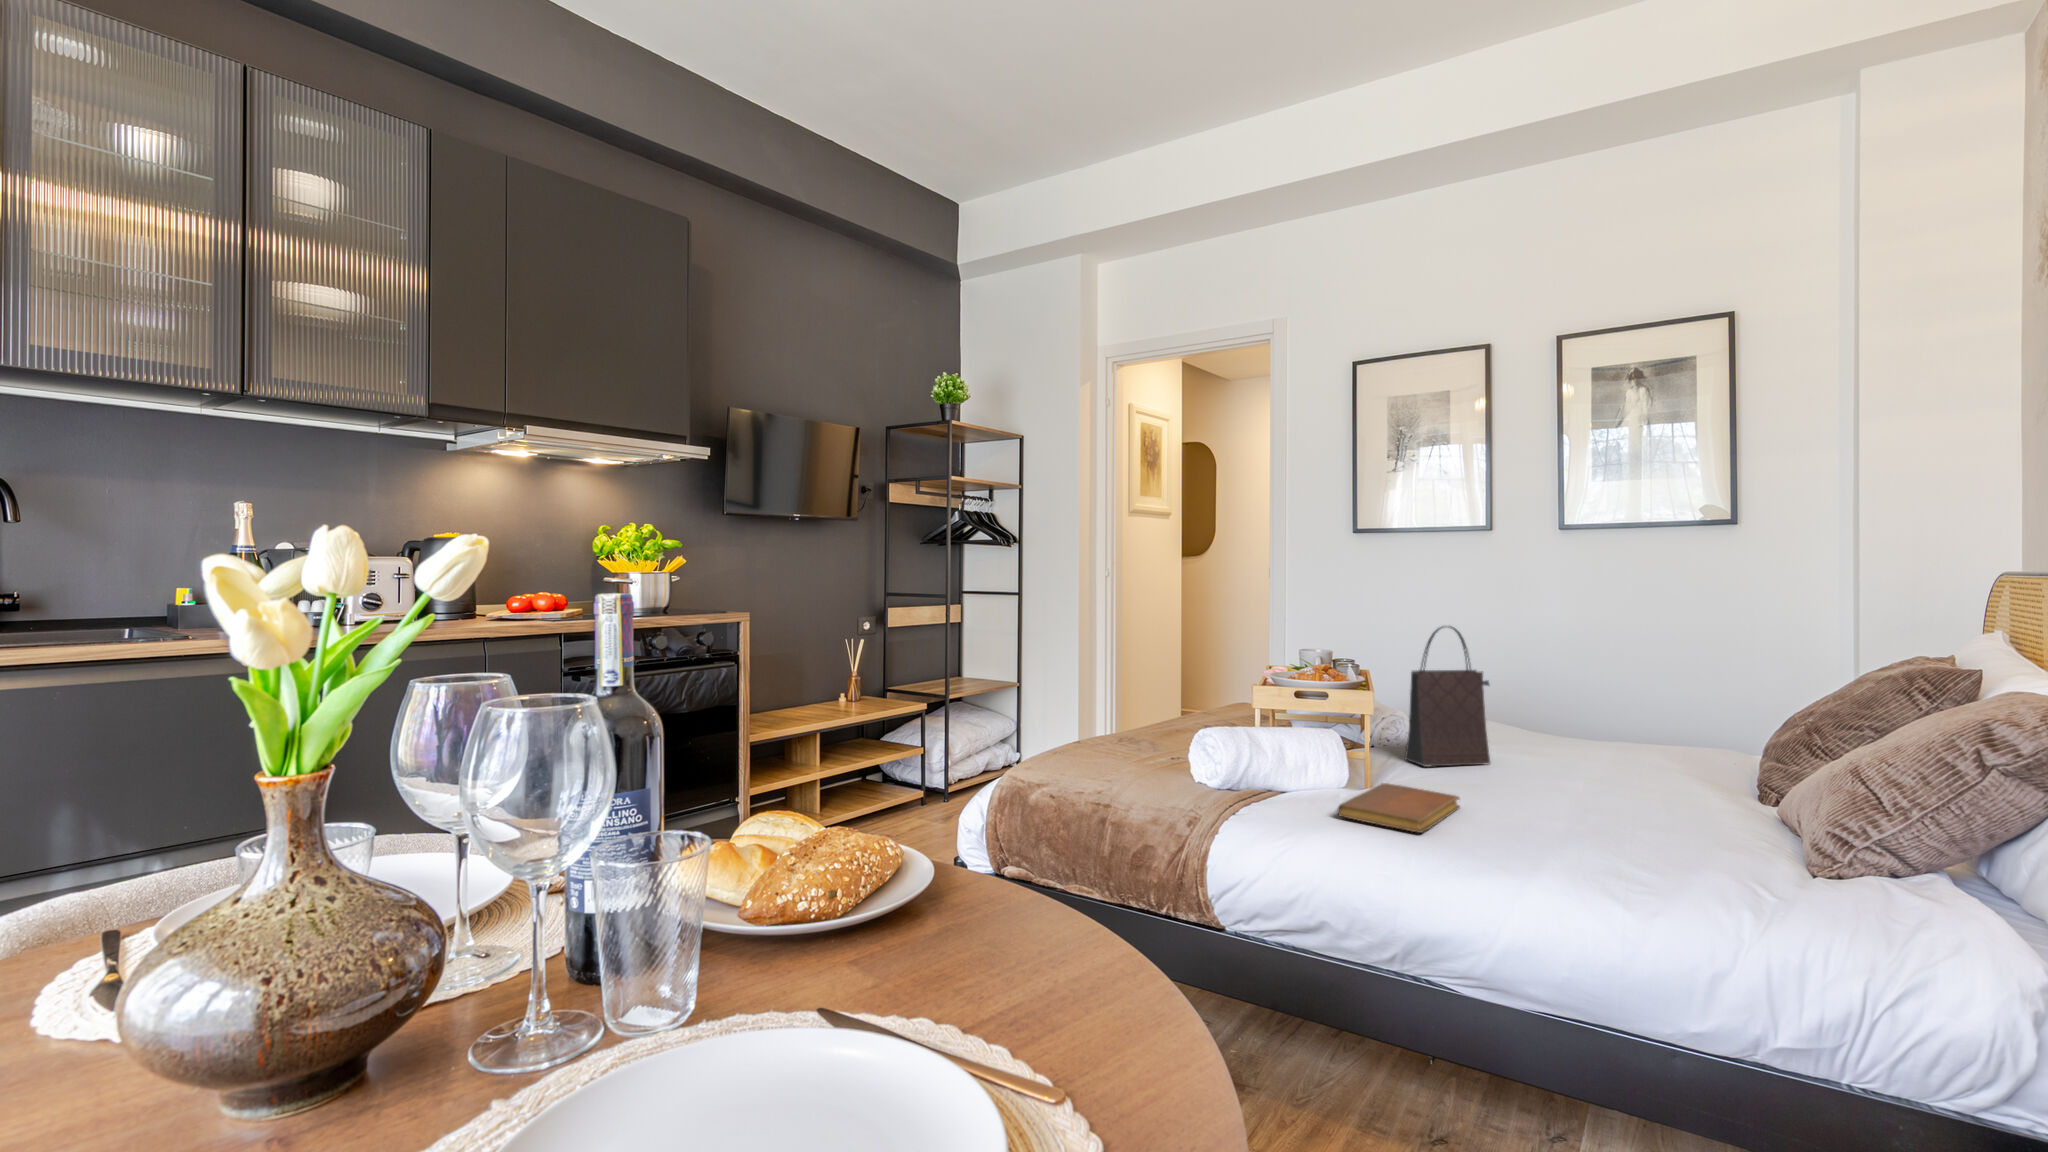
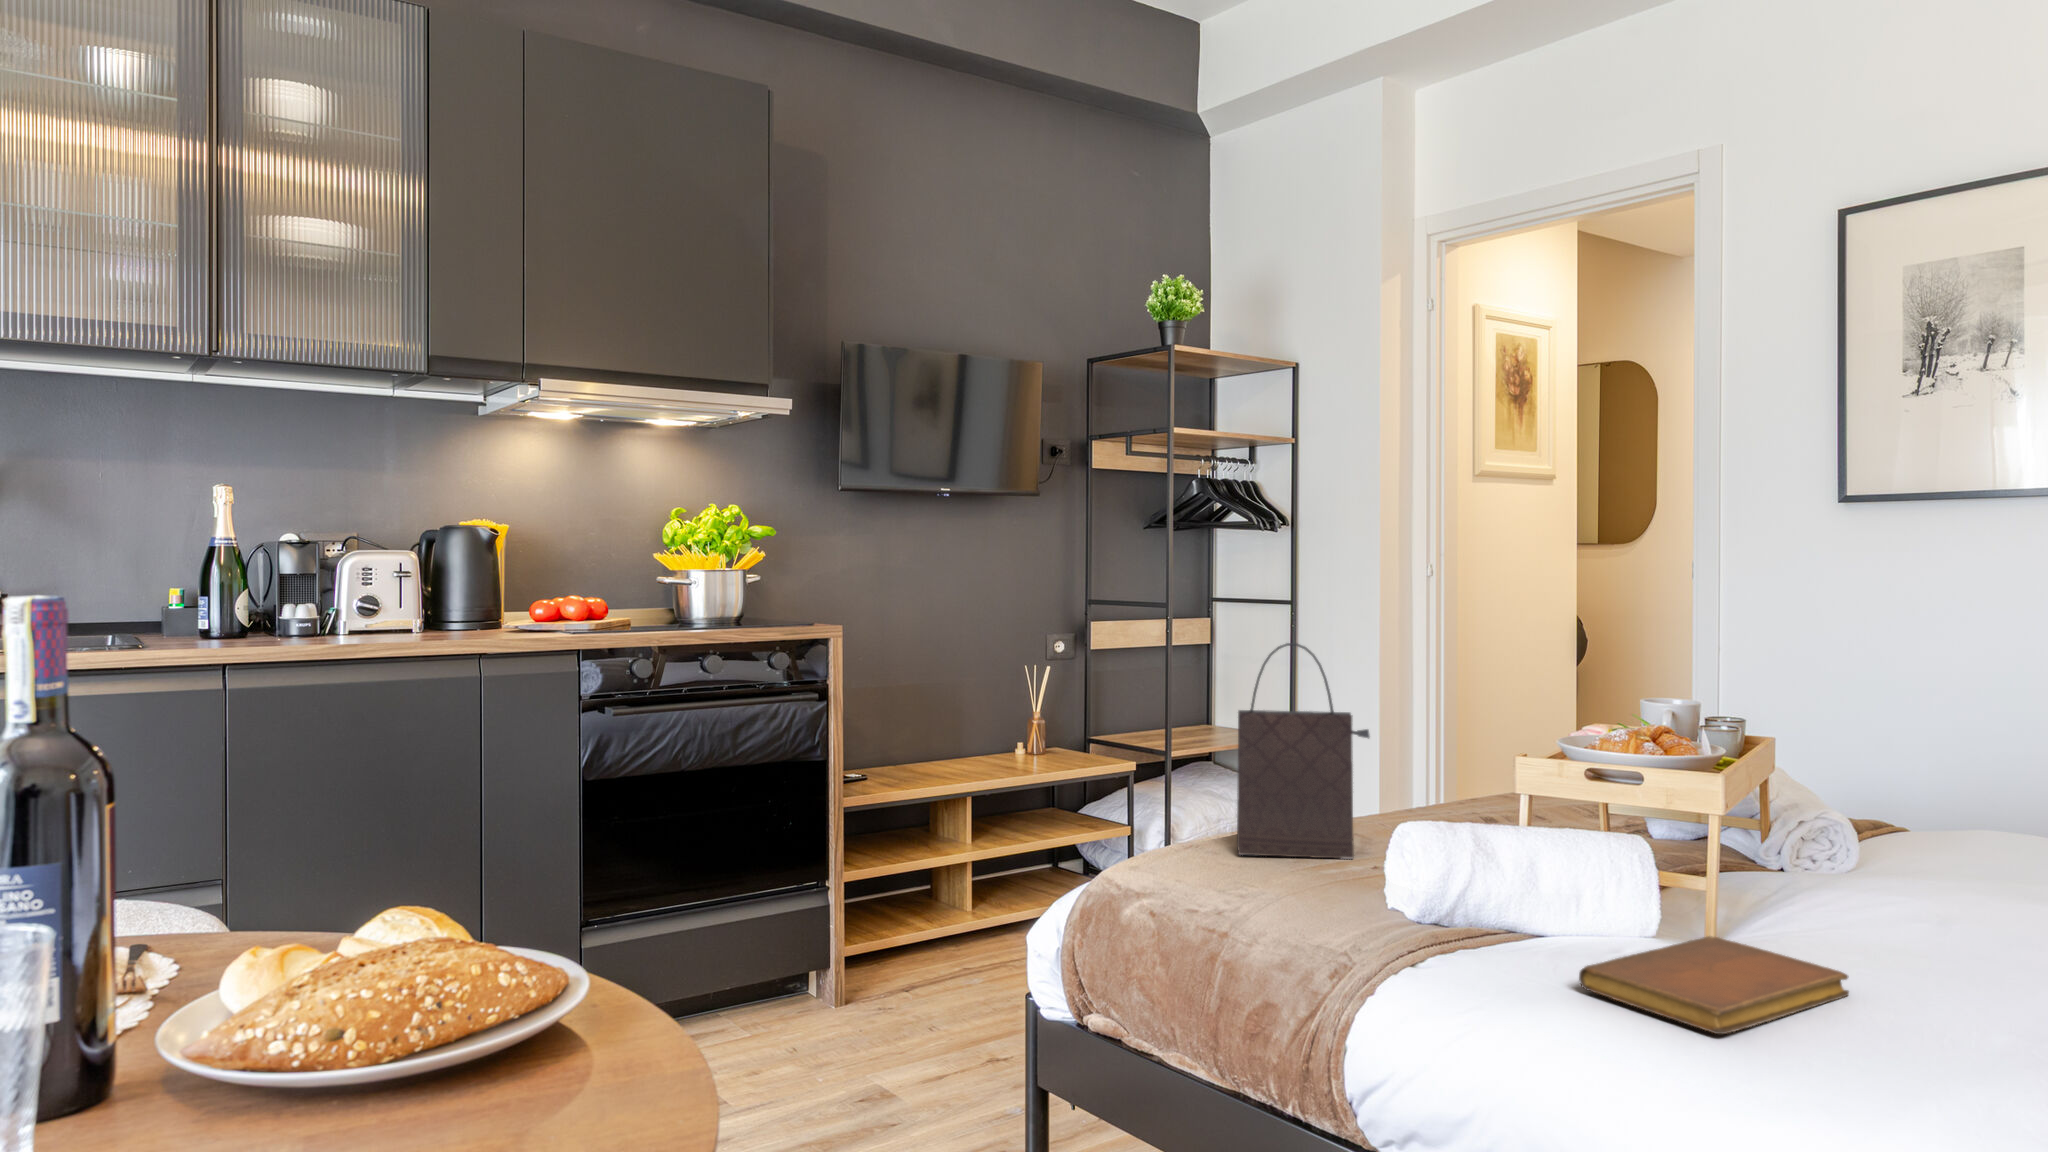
handbag: present [1405,626,1490,767] -> present [1237,643,1370,859]

